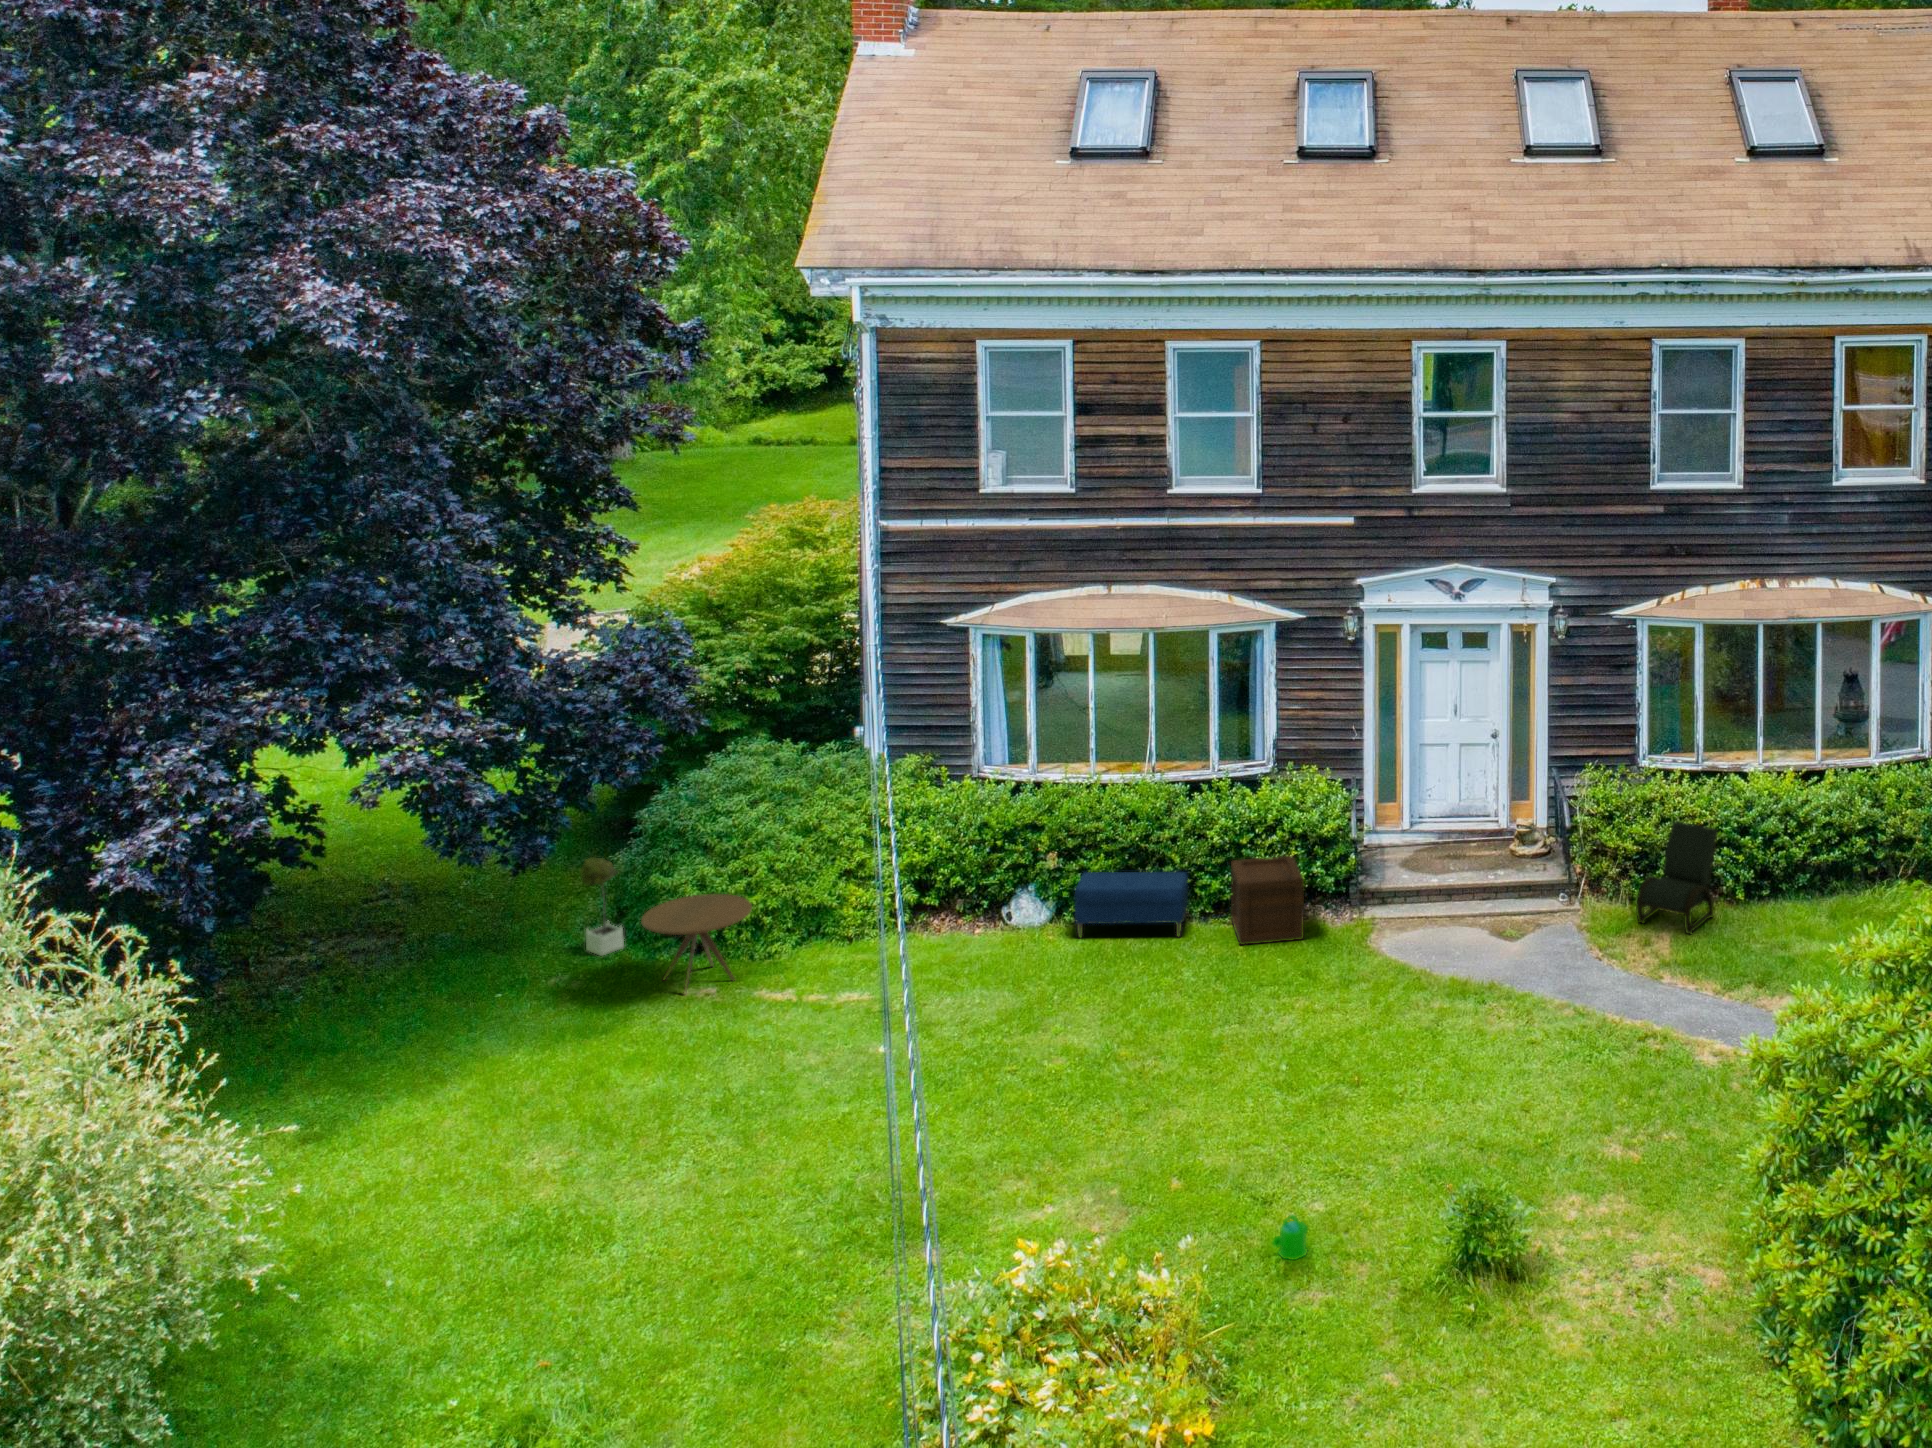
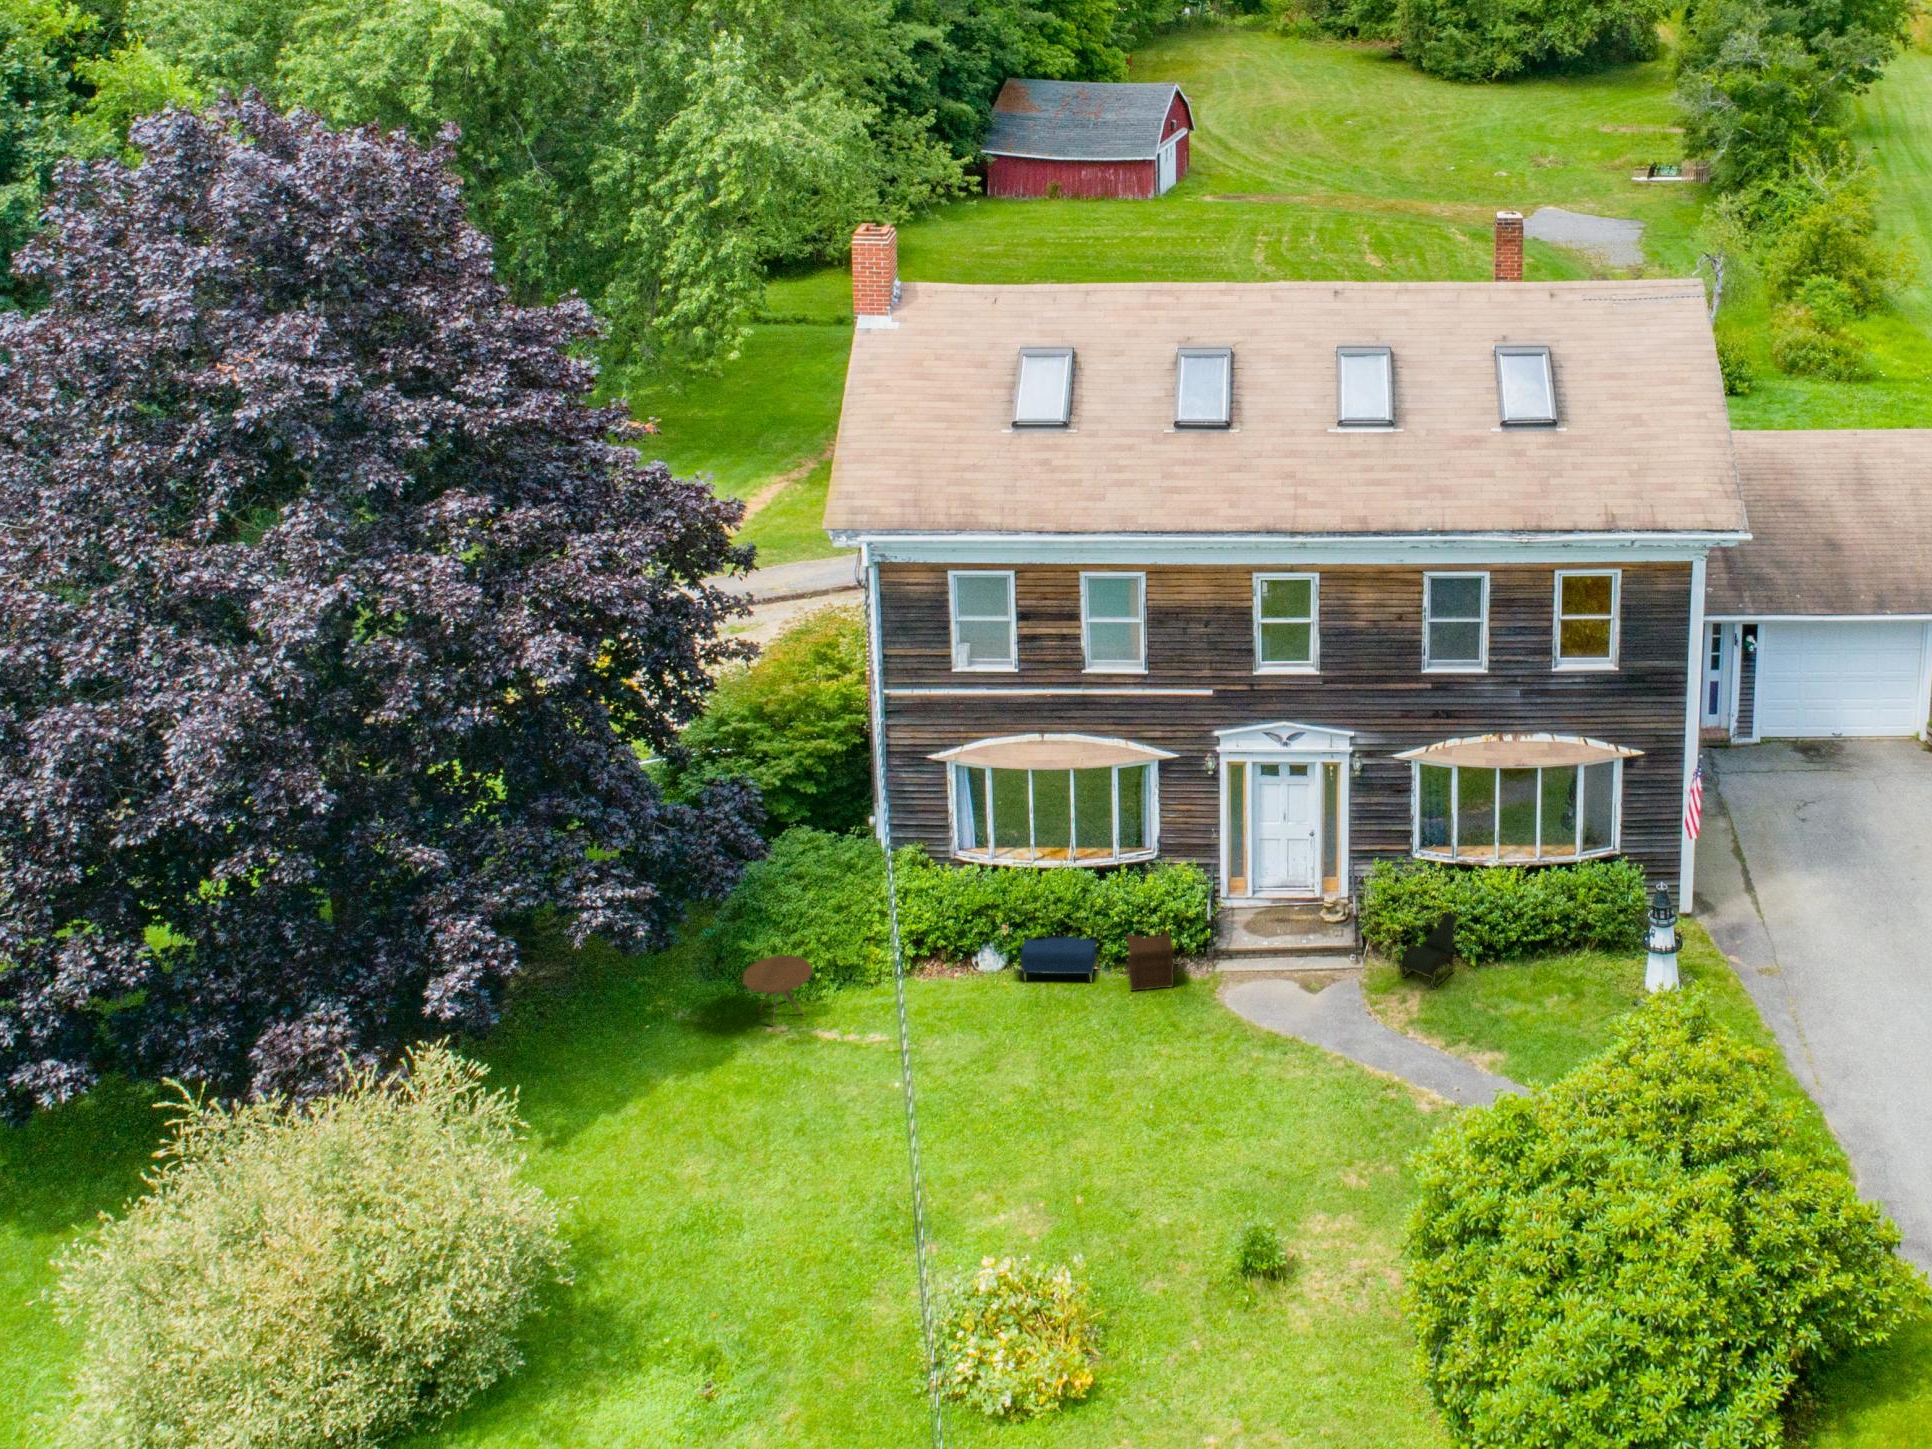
potted tree: present [580,858,624,956] -> none [697,925,727,989]
watering can: present [1272,1215,1308,1260] -> none [1138,1228,1160,1254]

